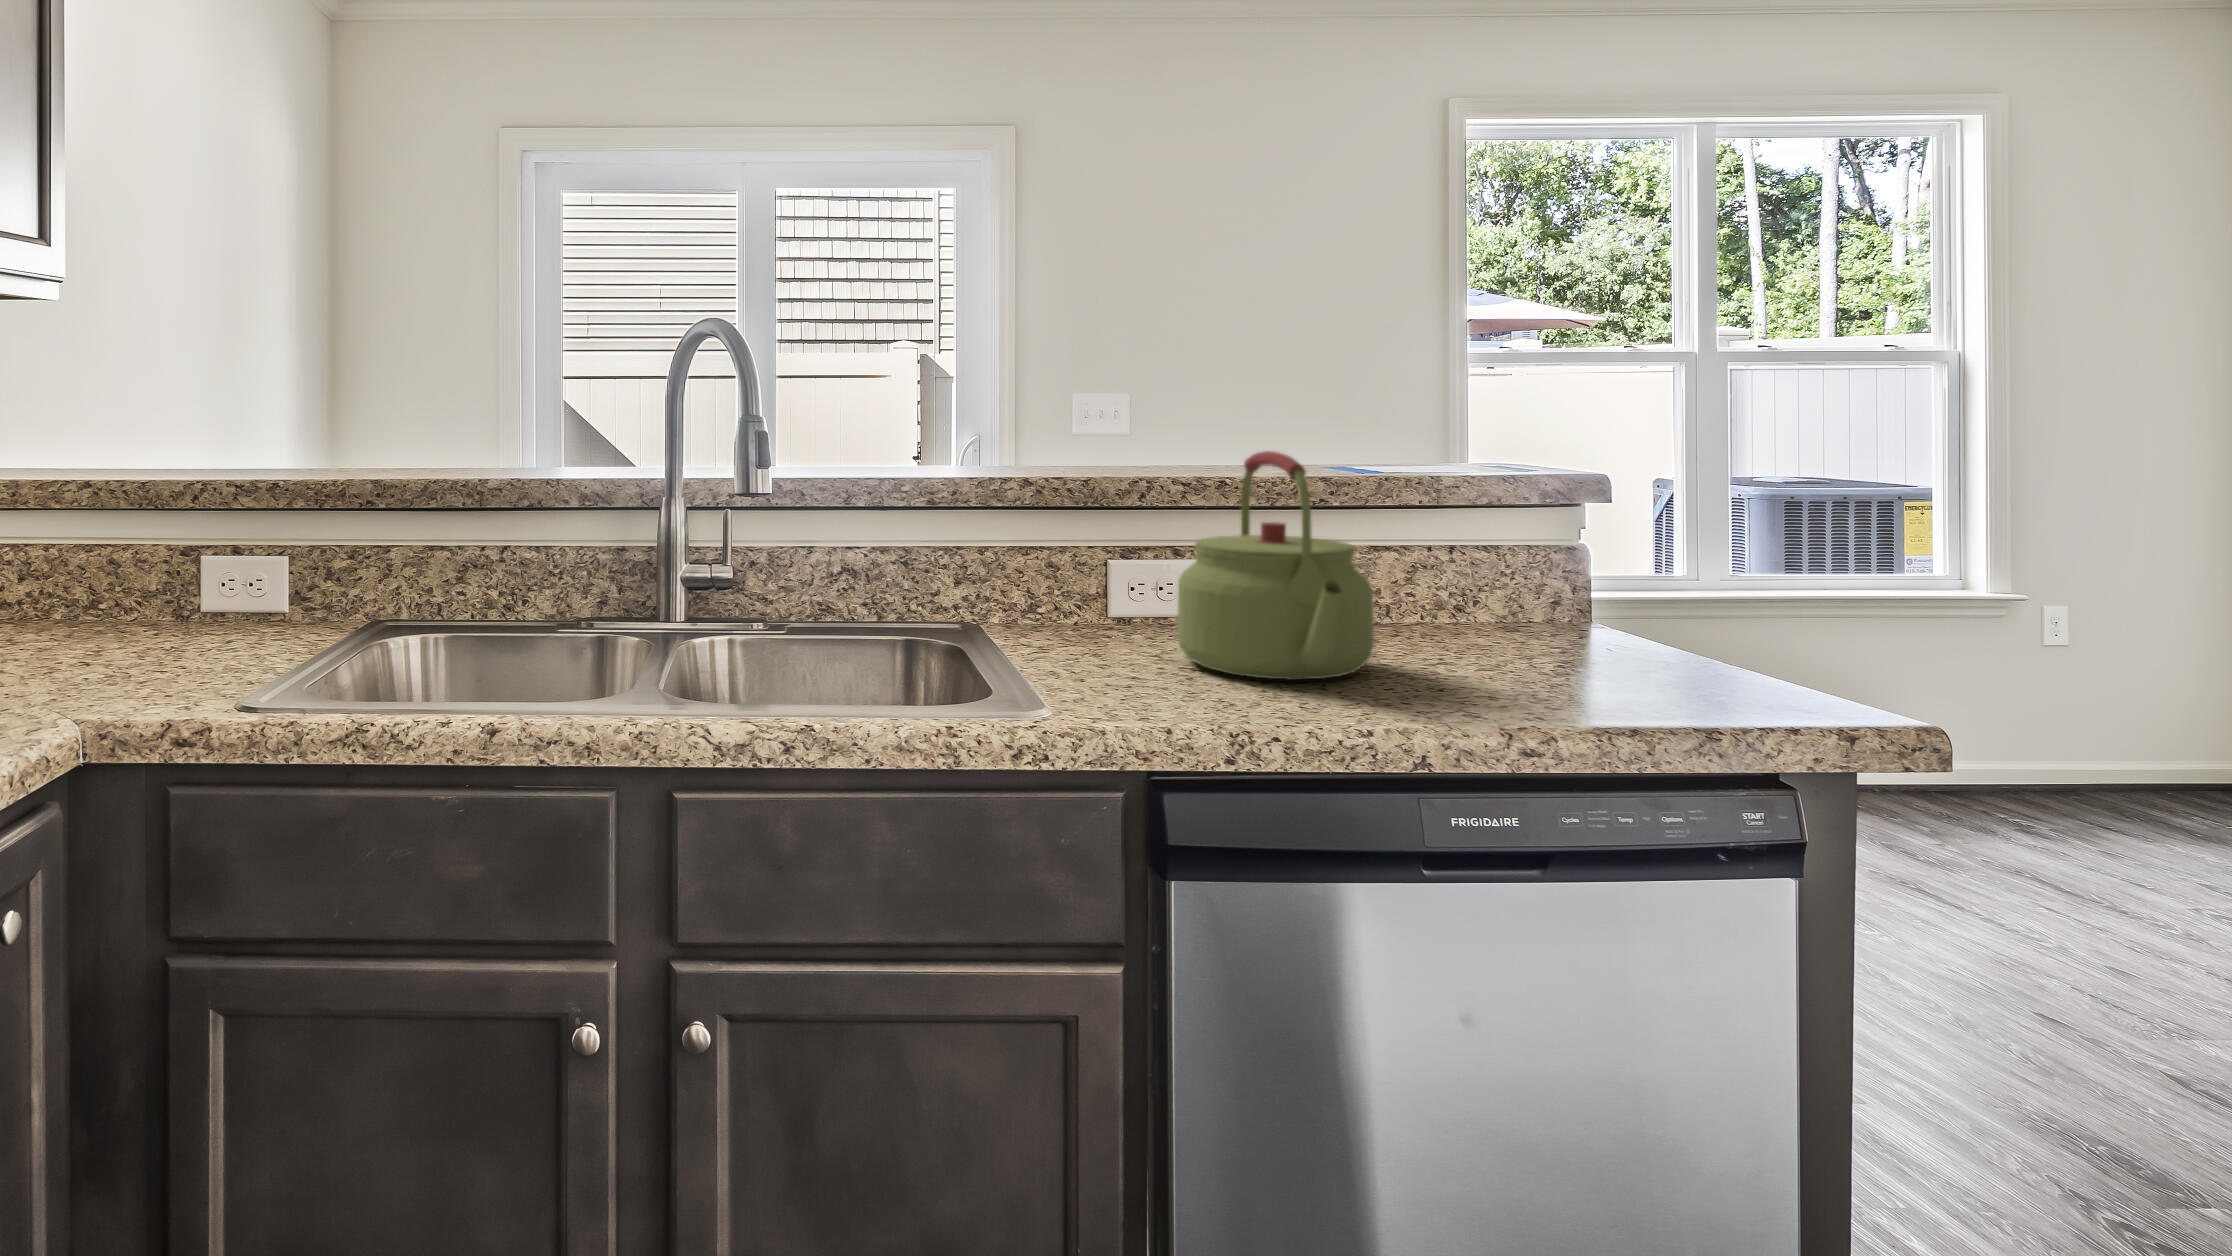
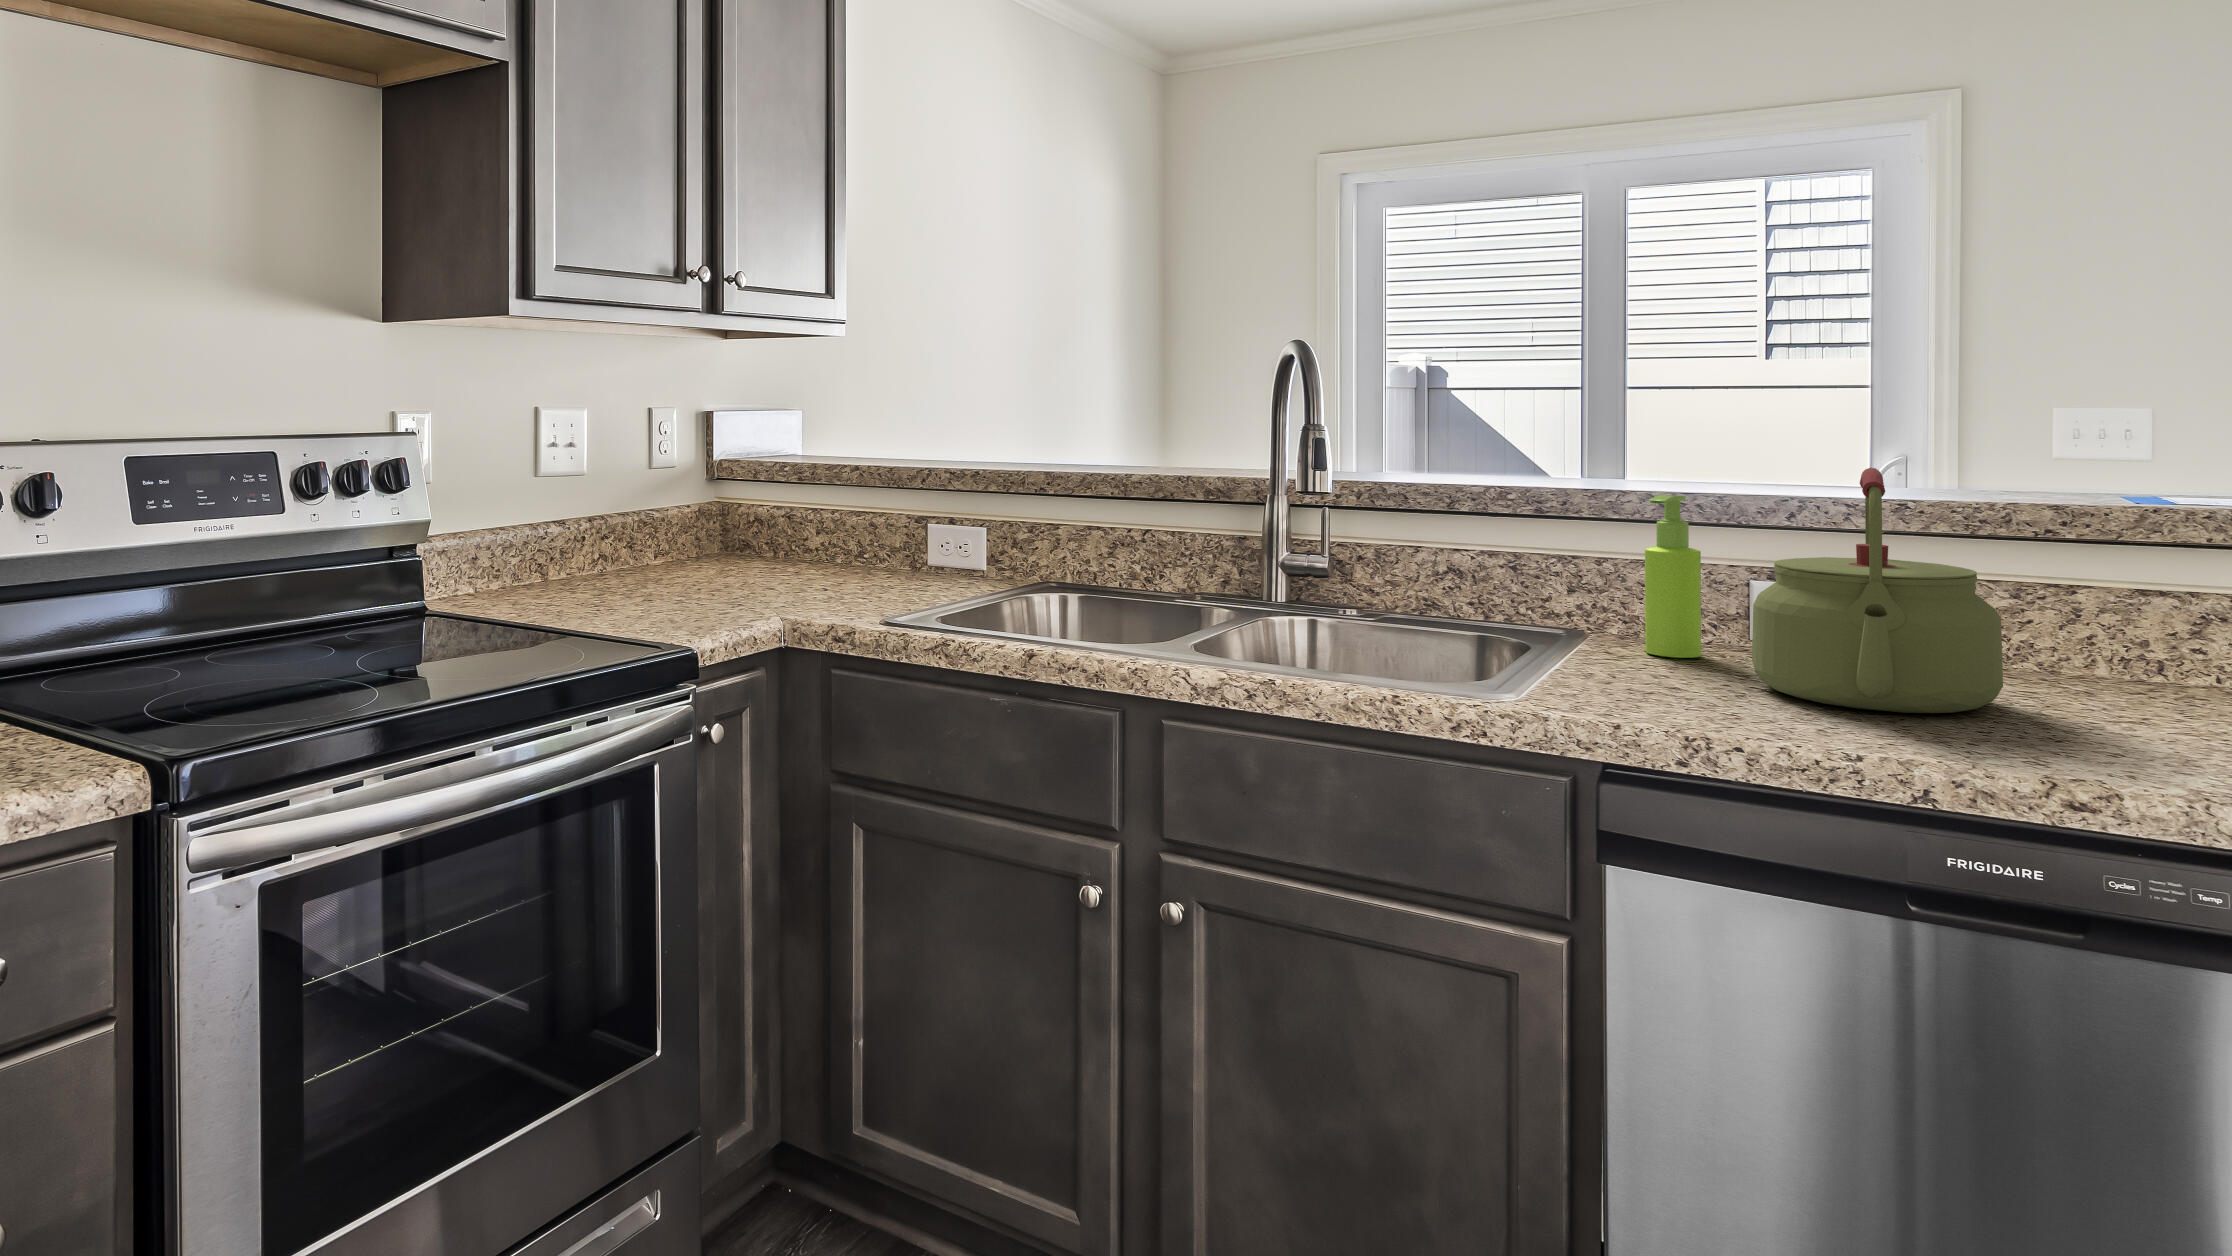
soap dispenser: none [1049,482,1097,643] -> present [1645,495,1701,658]

